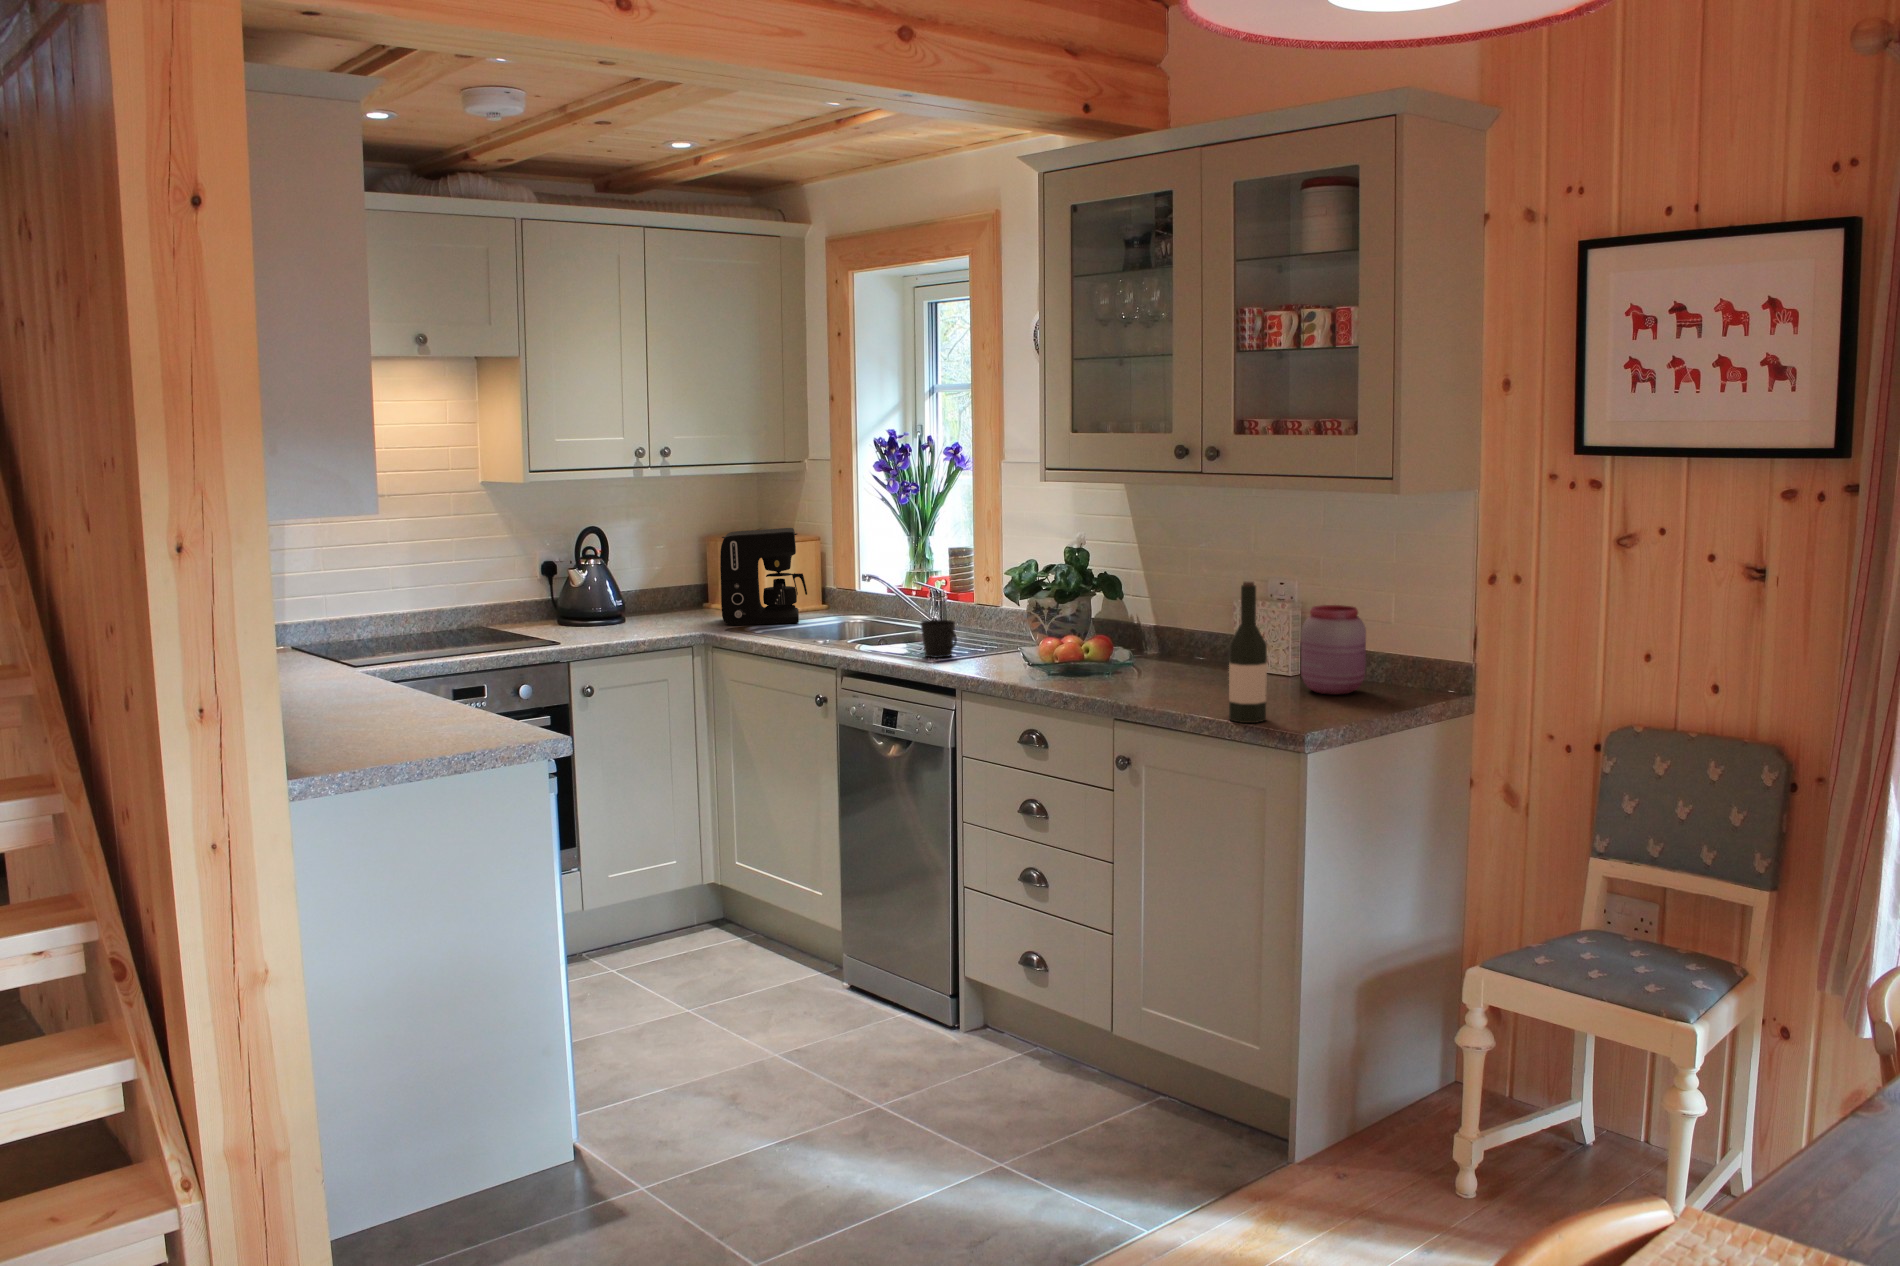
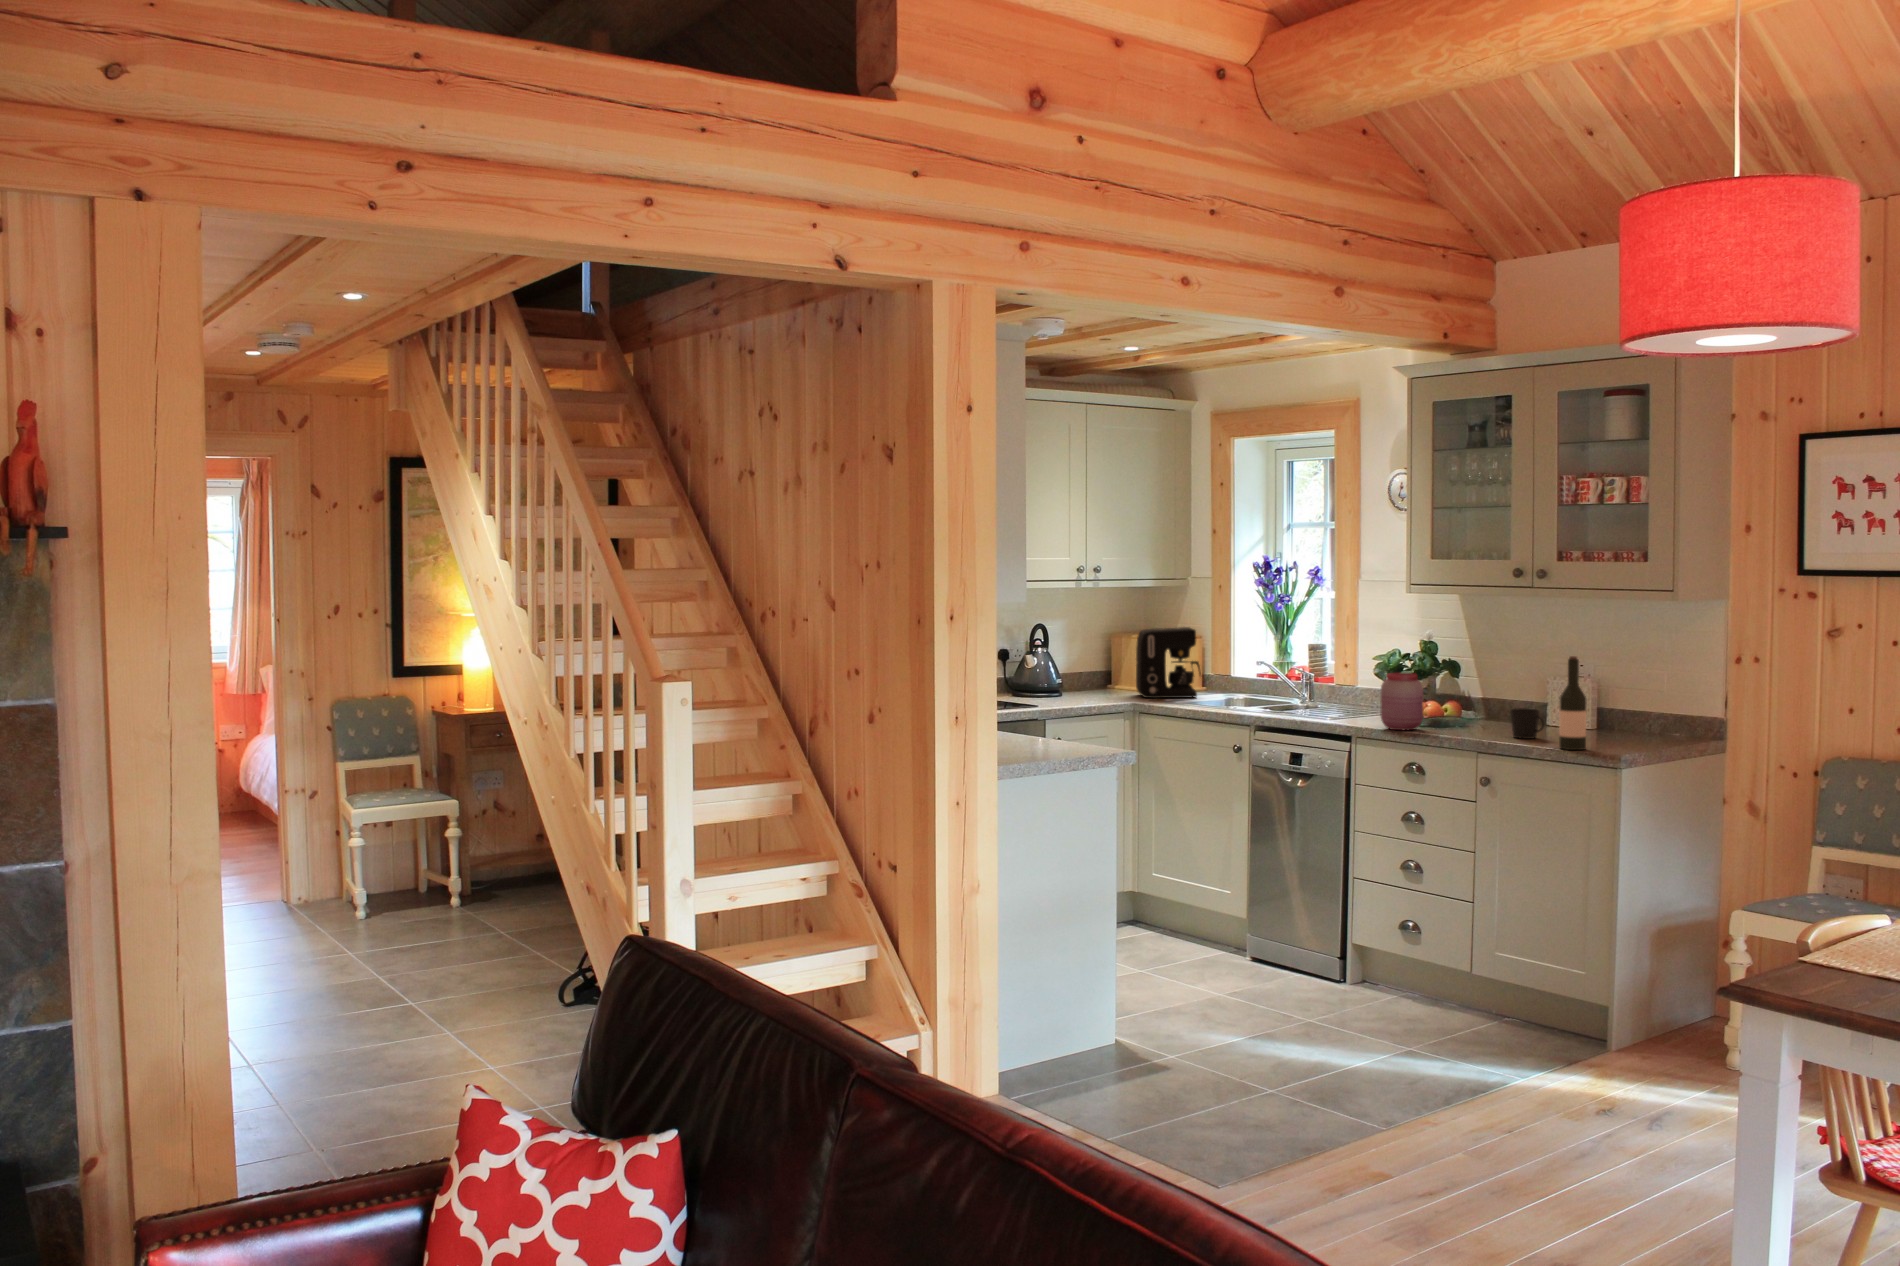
jar: present [1301,605,1366,694] -> present [1381,673,1423,730]
cup: present [921,620,957,658] -> present [1510,709,1545,739]

